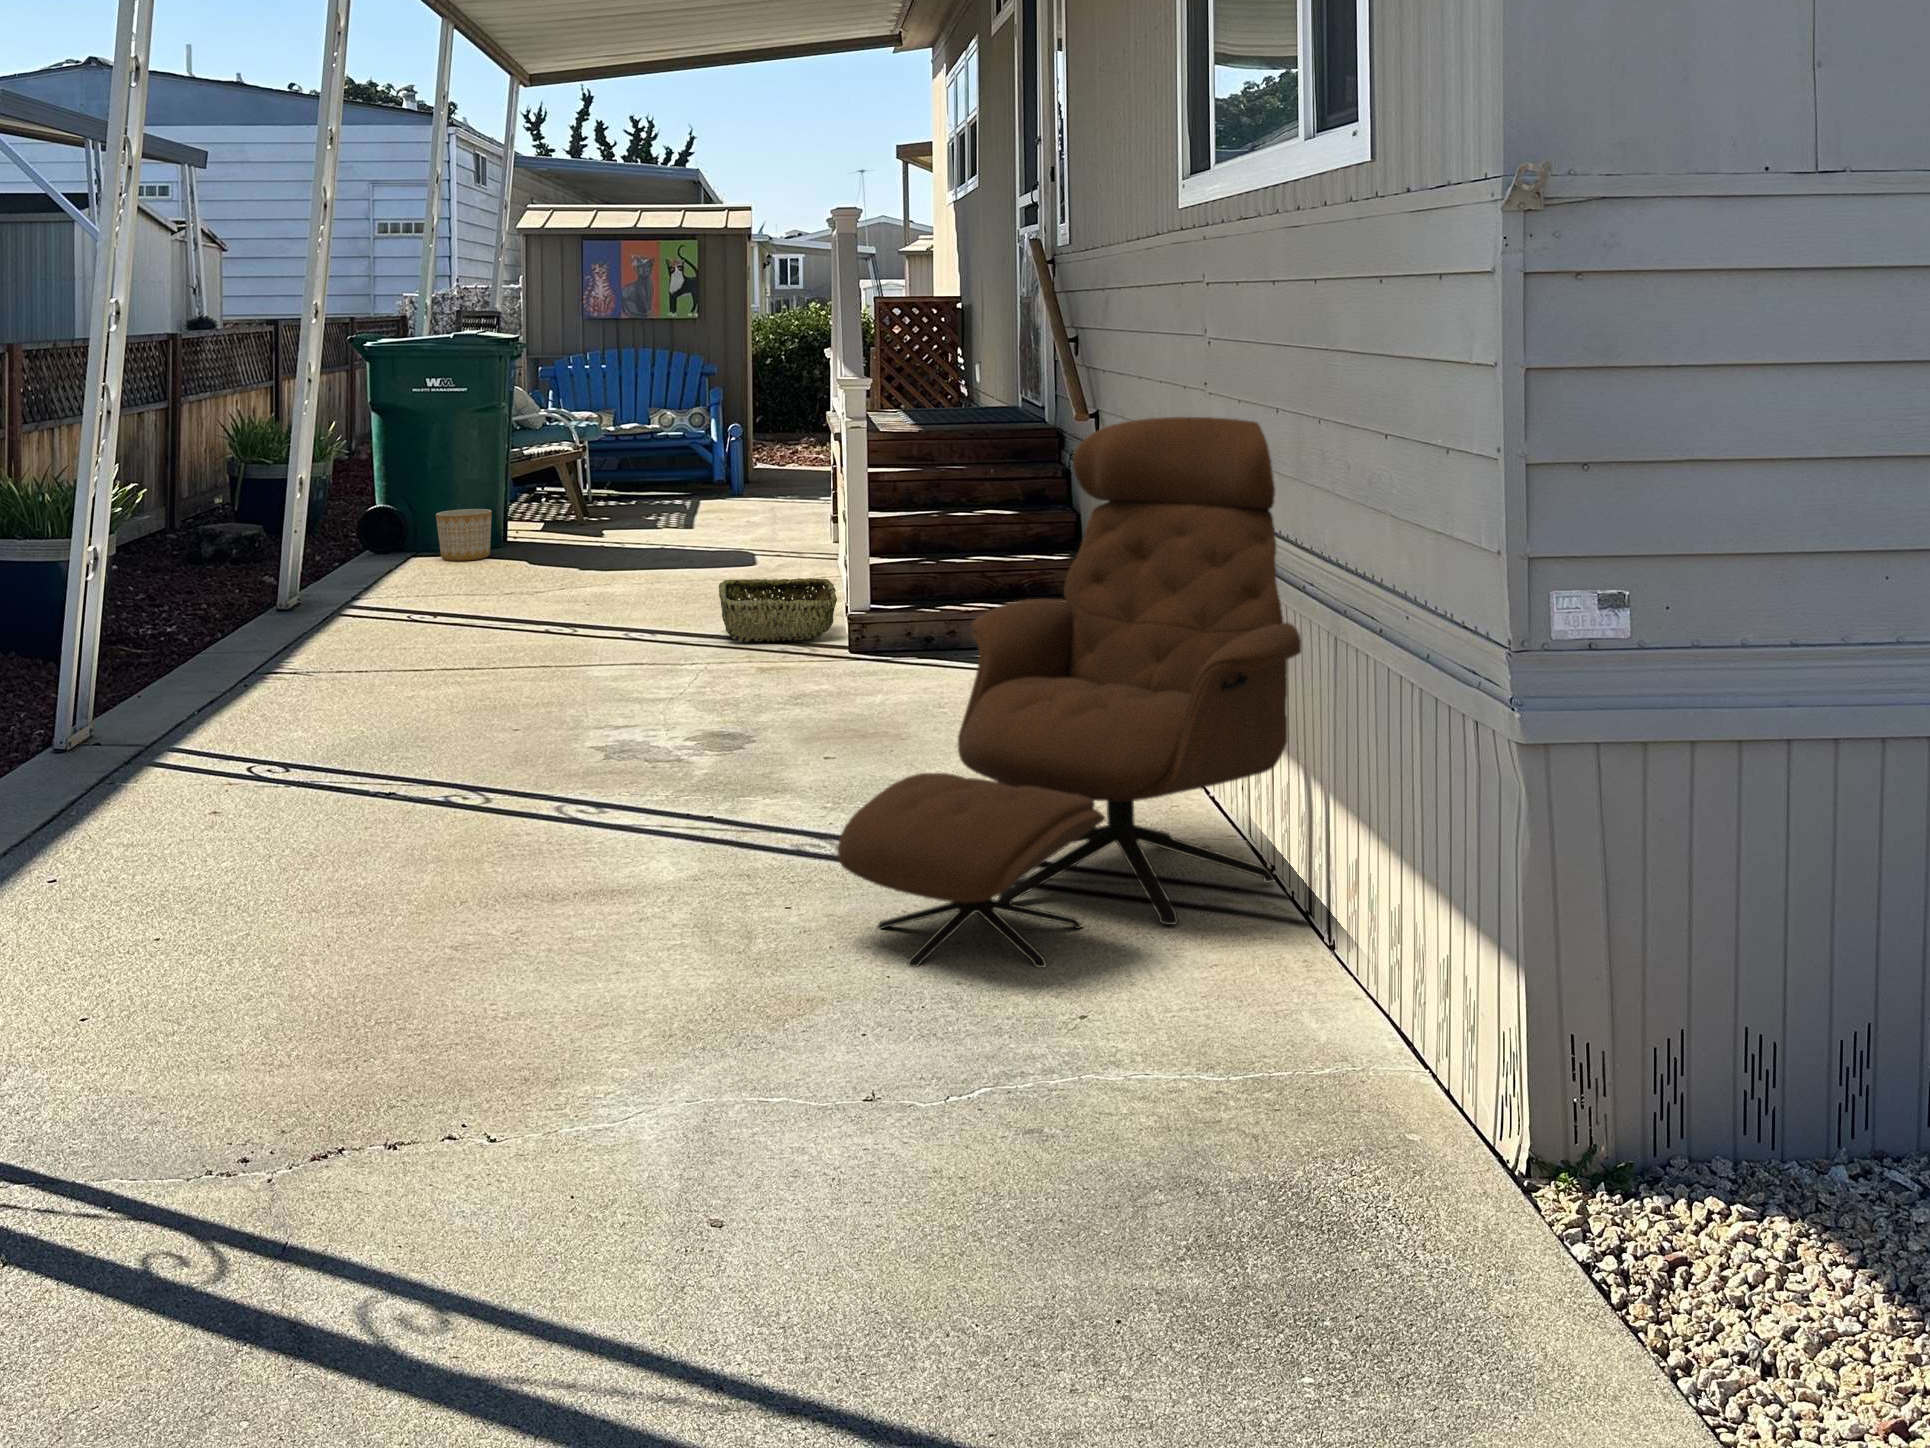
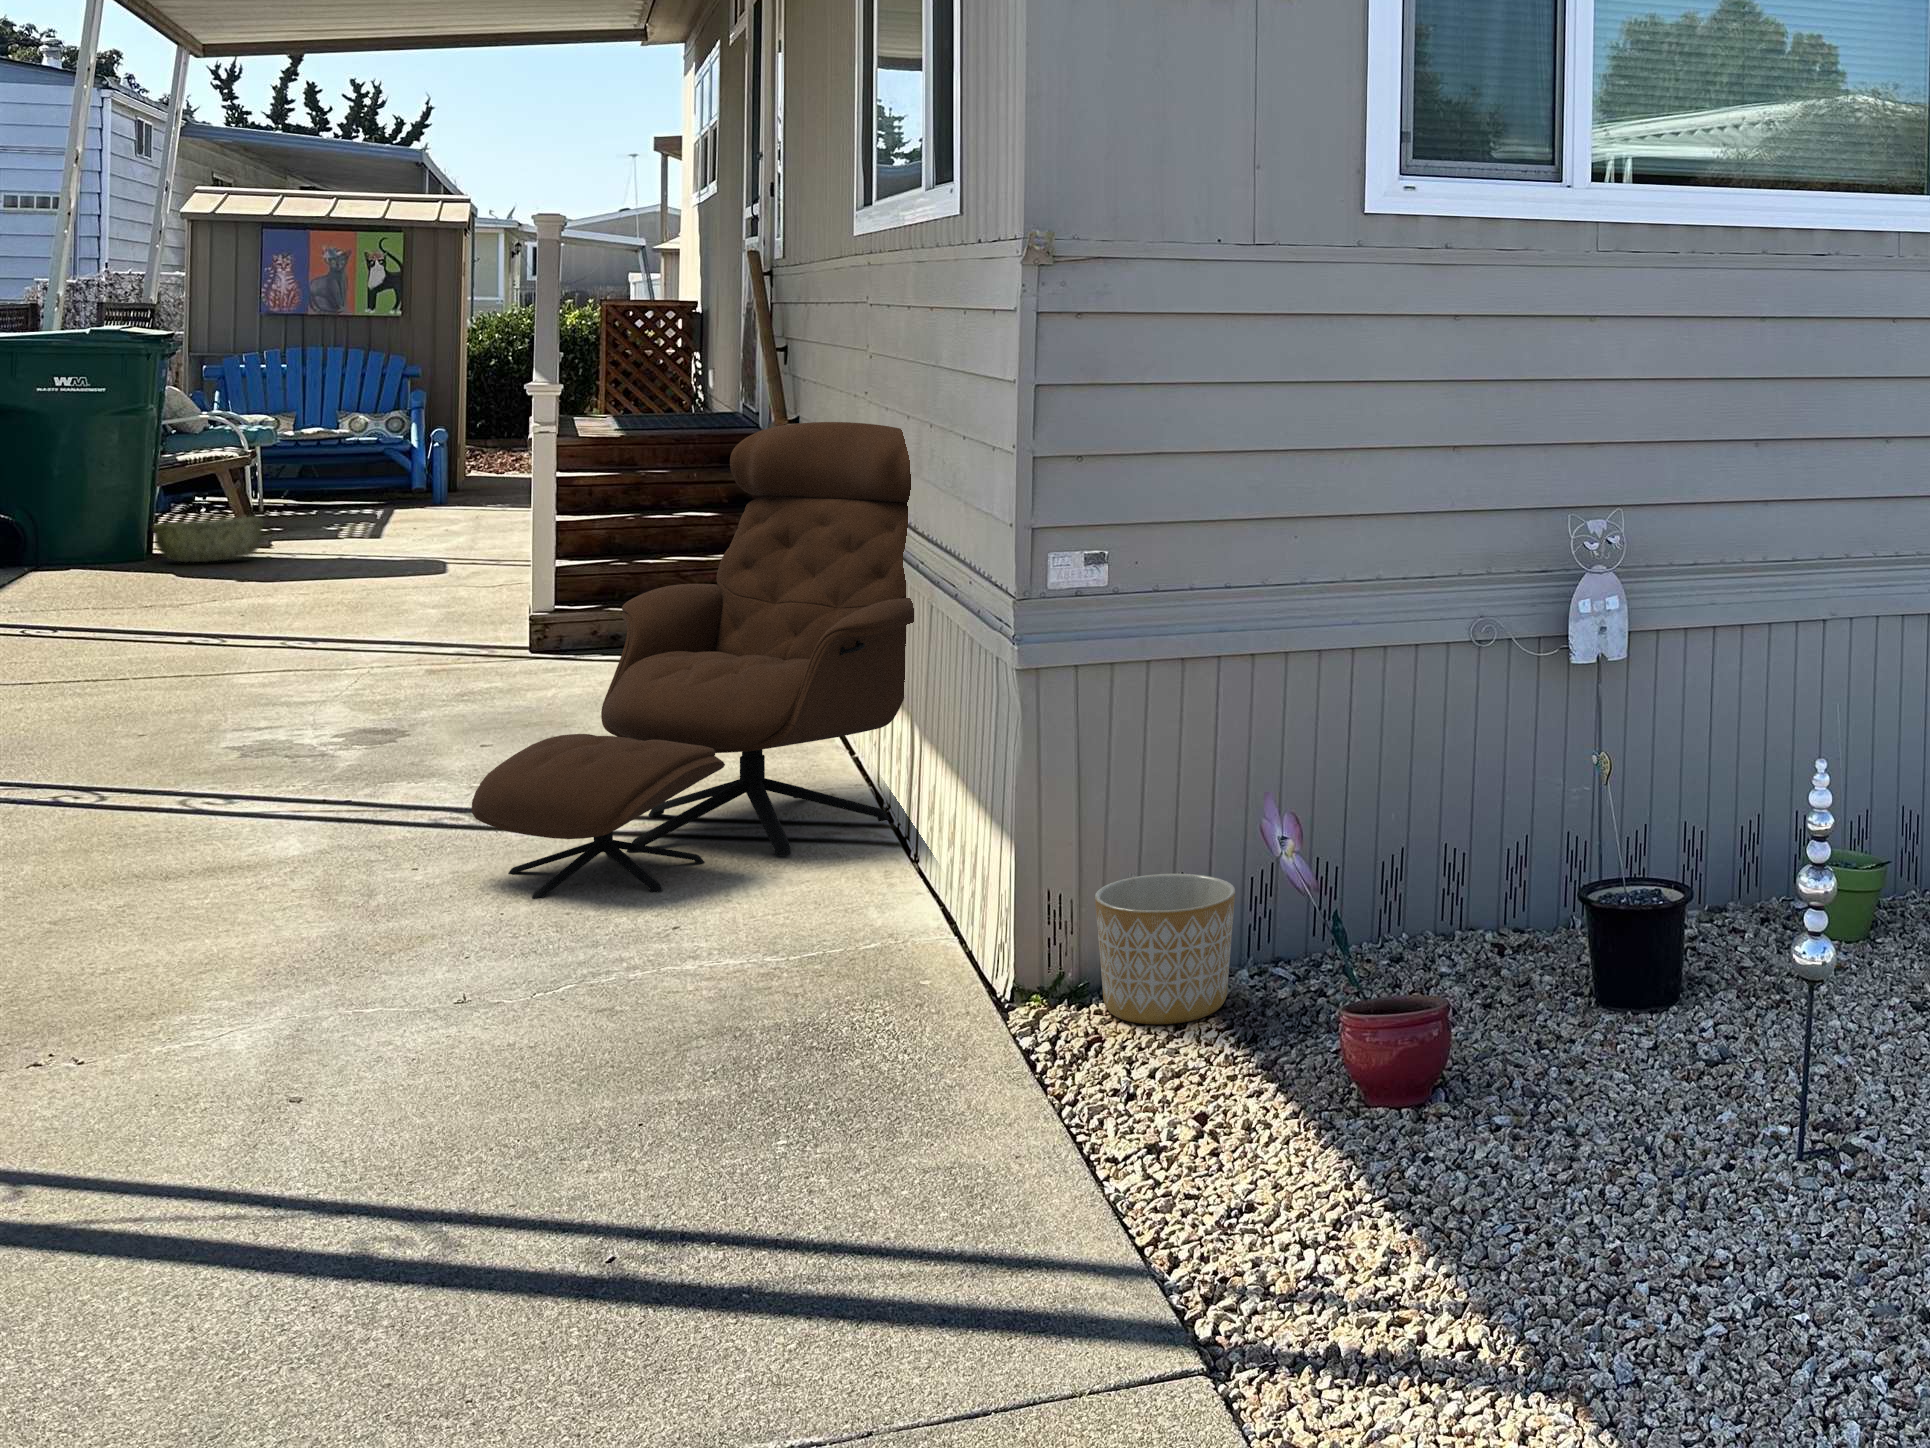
planter: present [436,509,492,561] -> present [1095,874,1235,1024]
woven basket: present [719,578,837,642] -> present [152,517,264,562]

